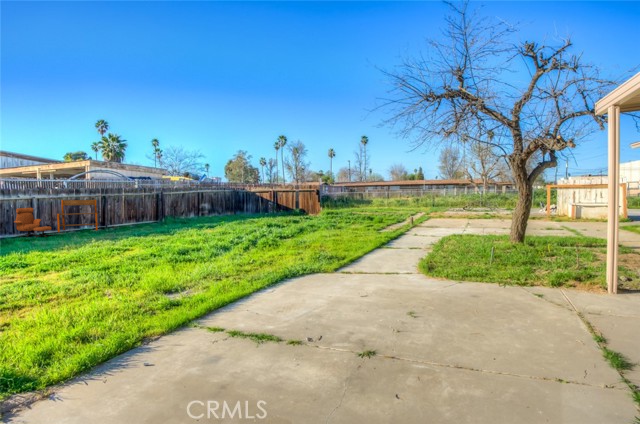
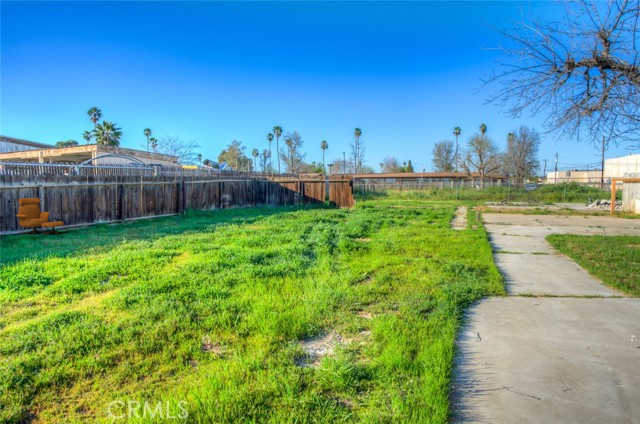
bench: present [57,199,99,232] -> none [68,188,117,228]

